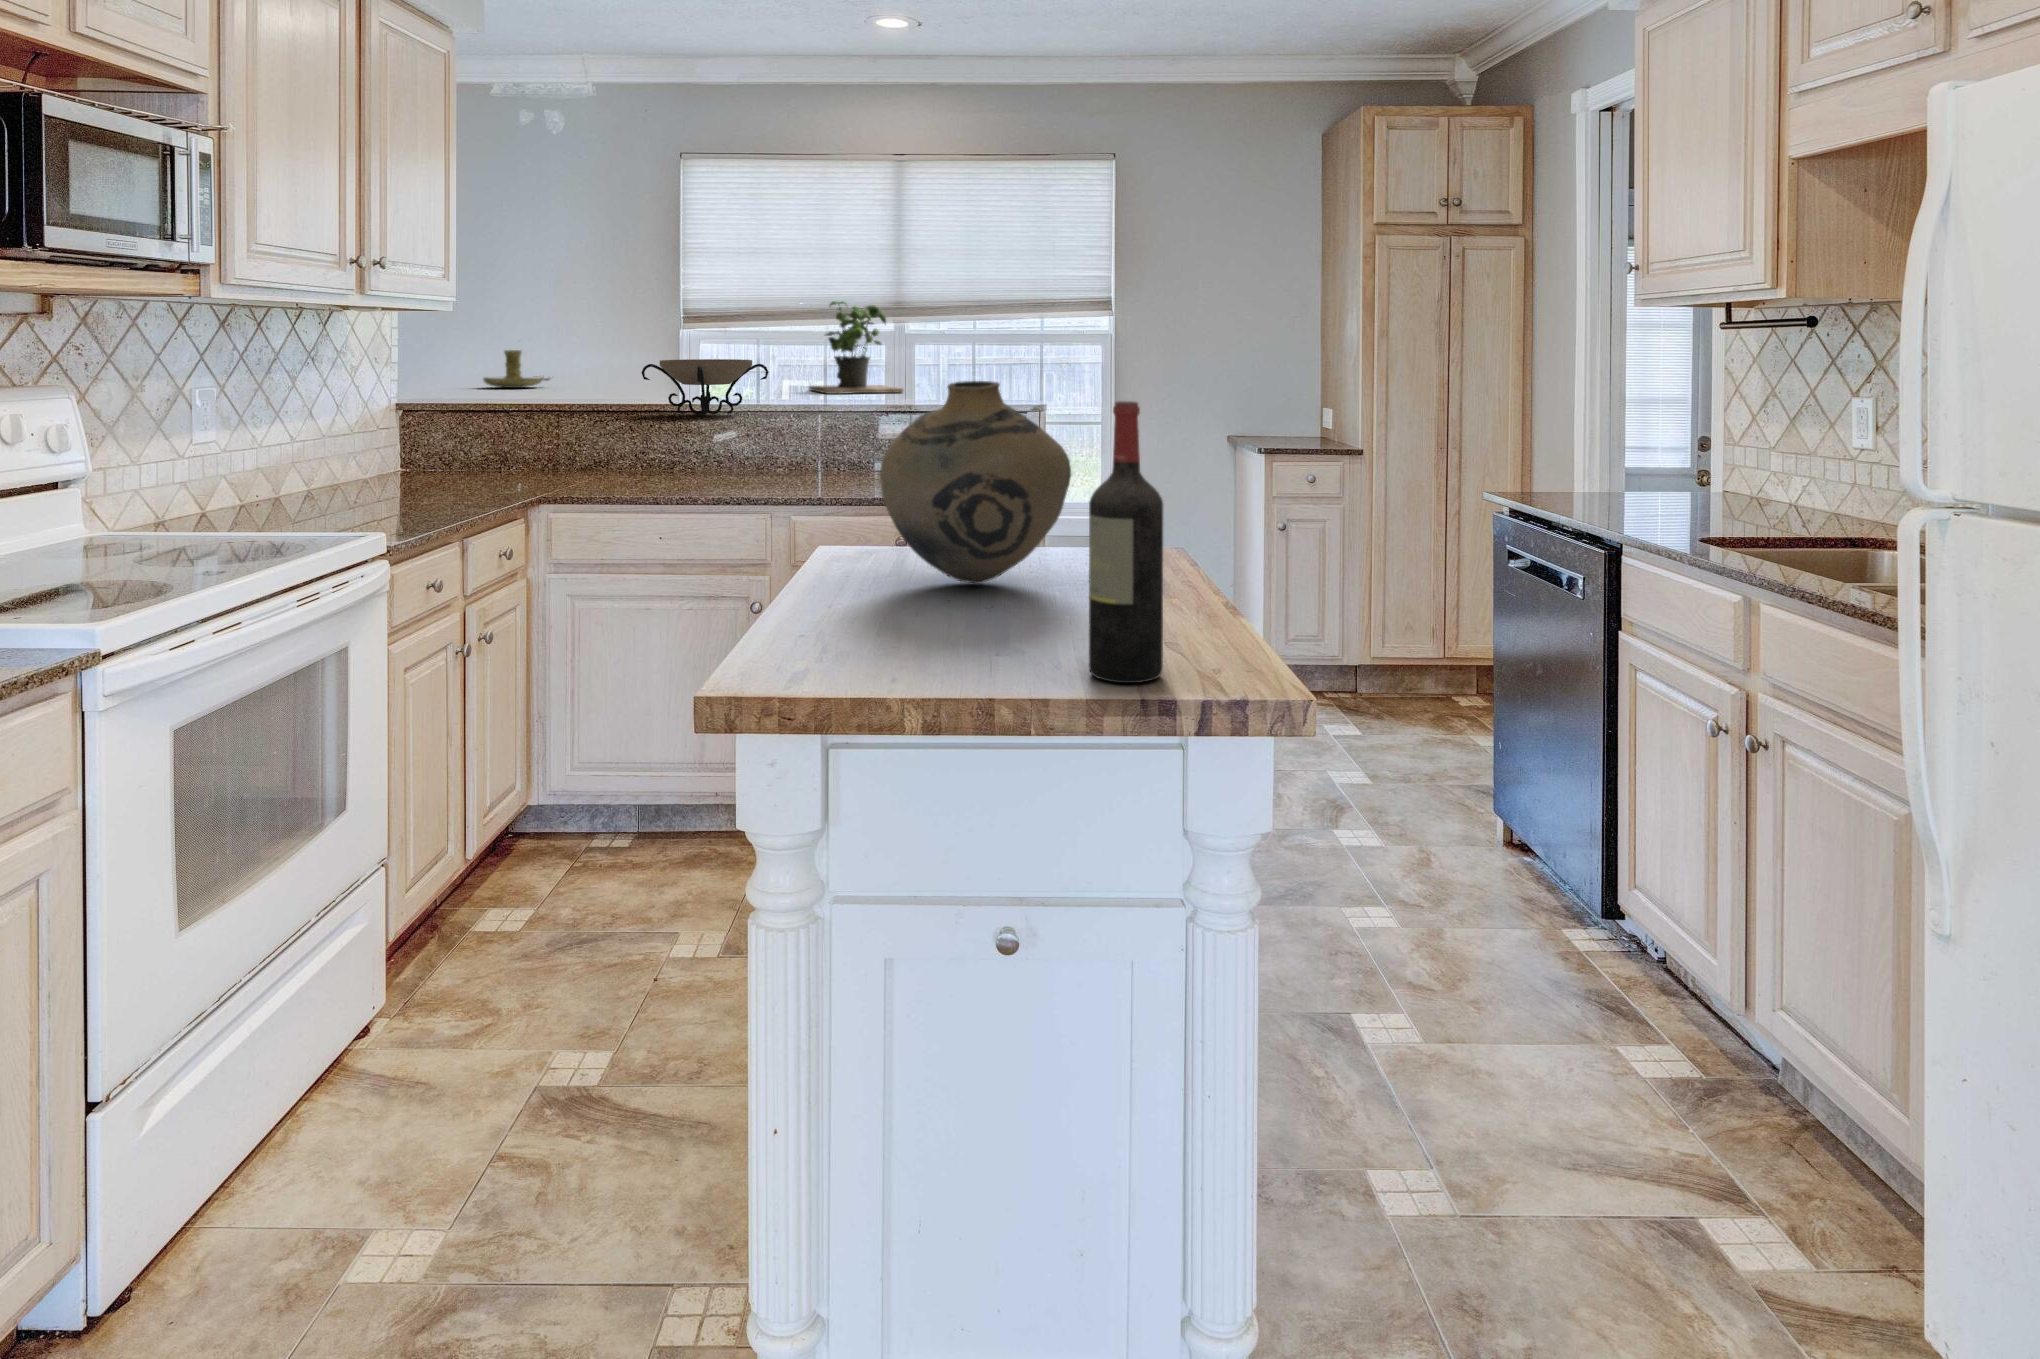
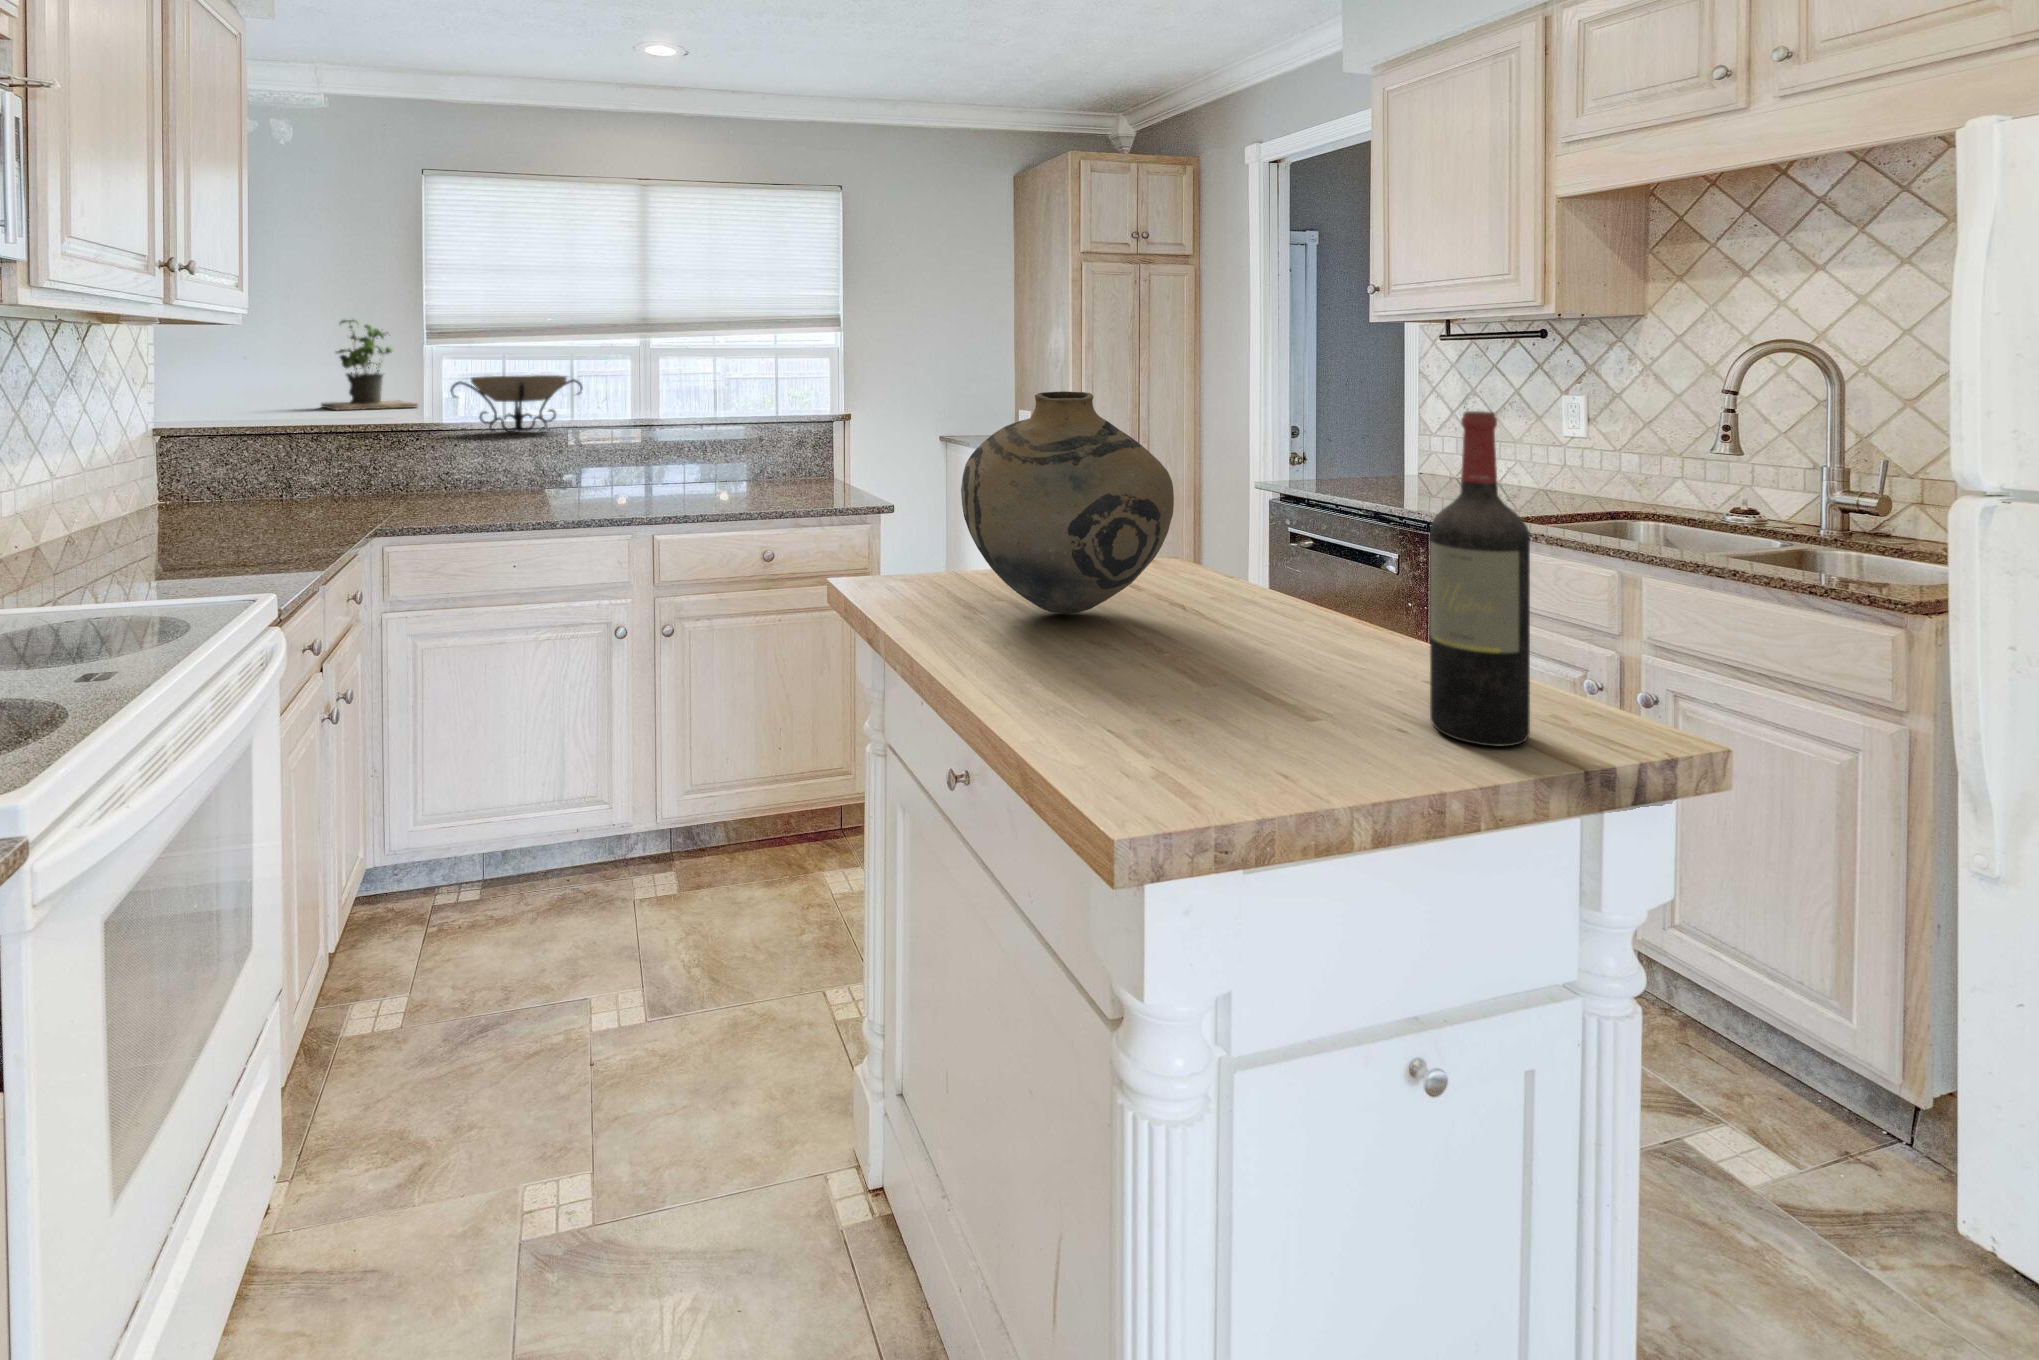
potted plant: present [809,301,904,394] -> present [321,320,418,410]
candle holder: present [483,350,550,388] -> none [205,370,282,409]

